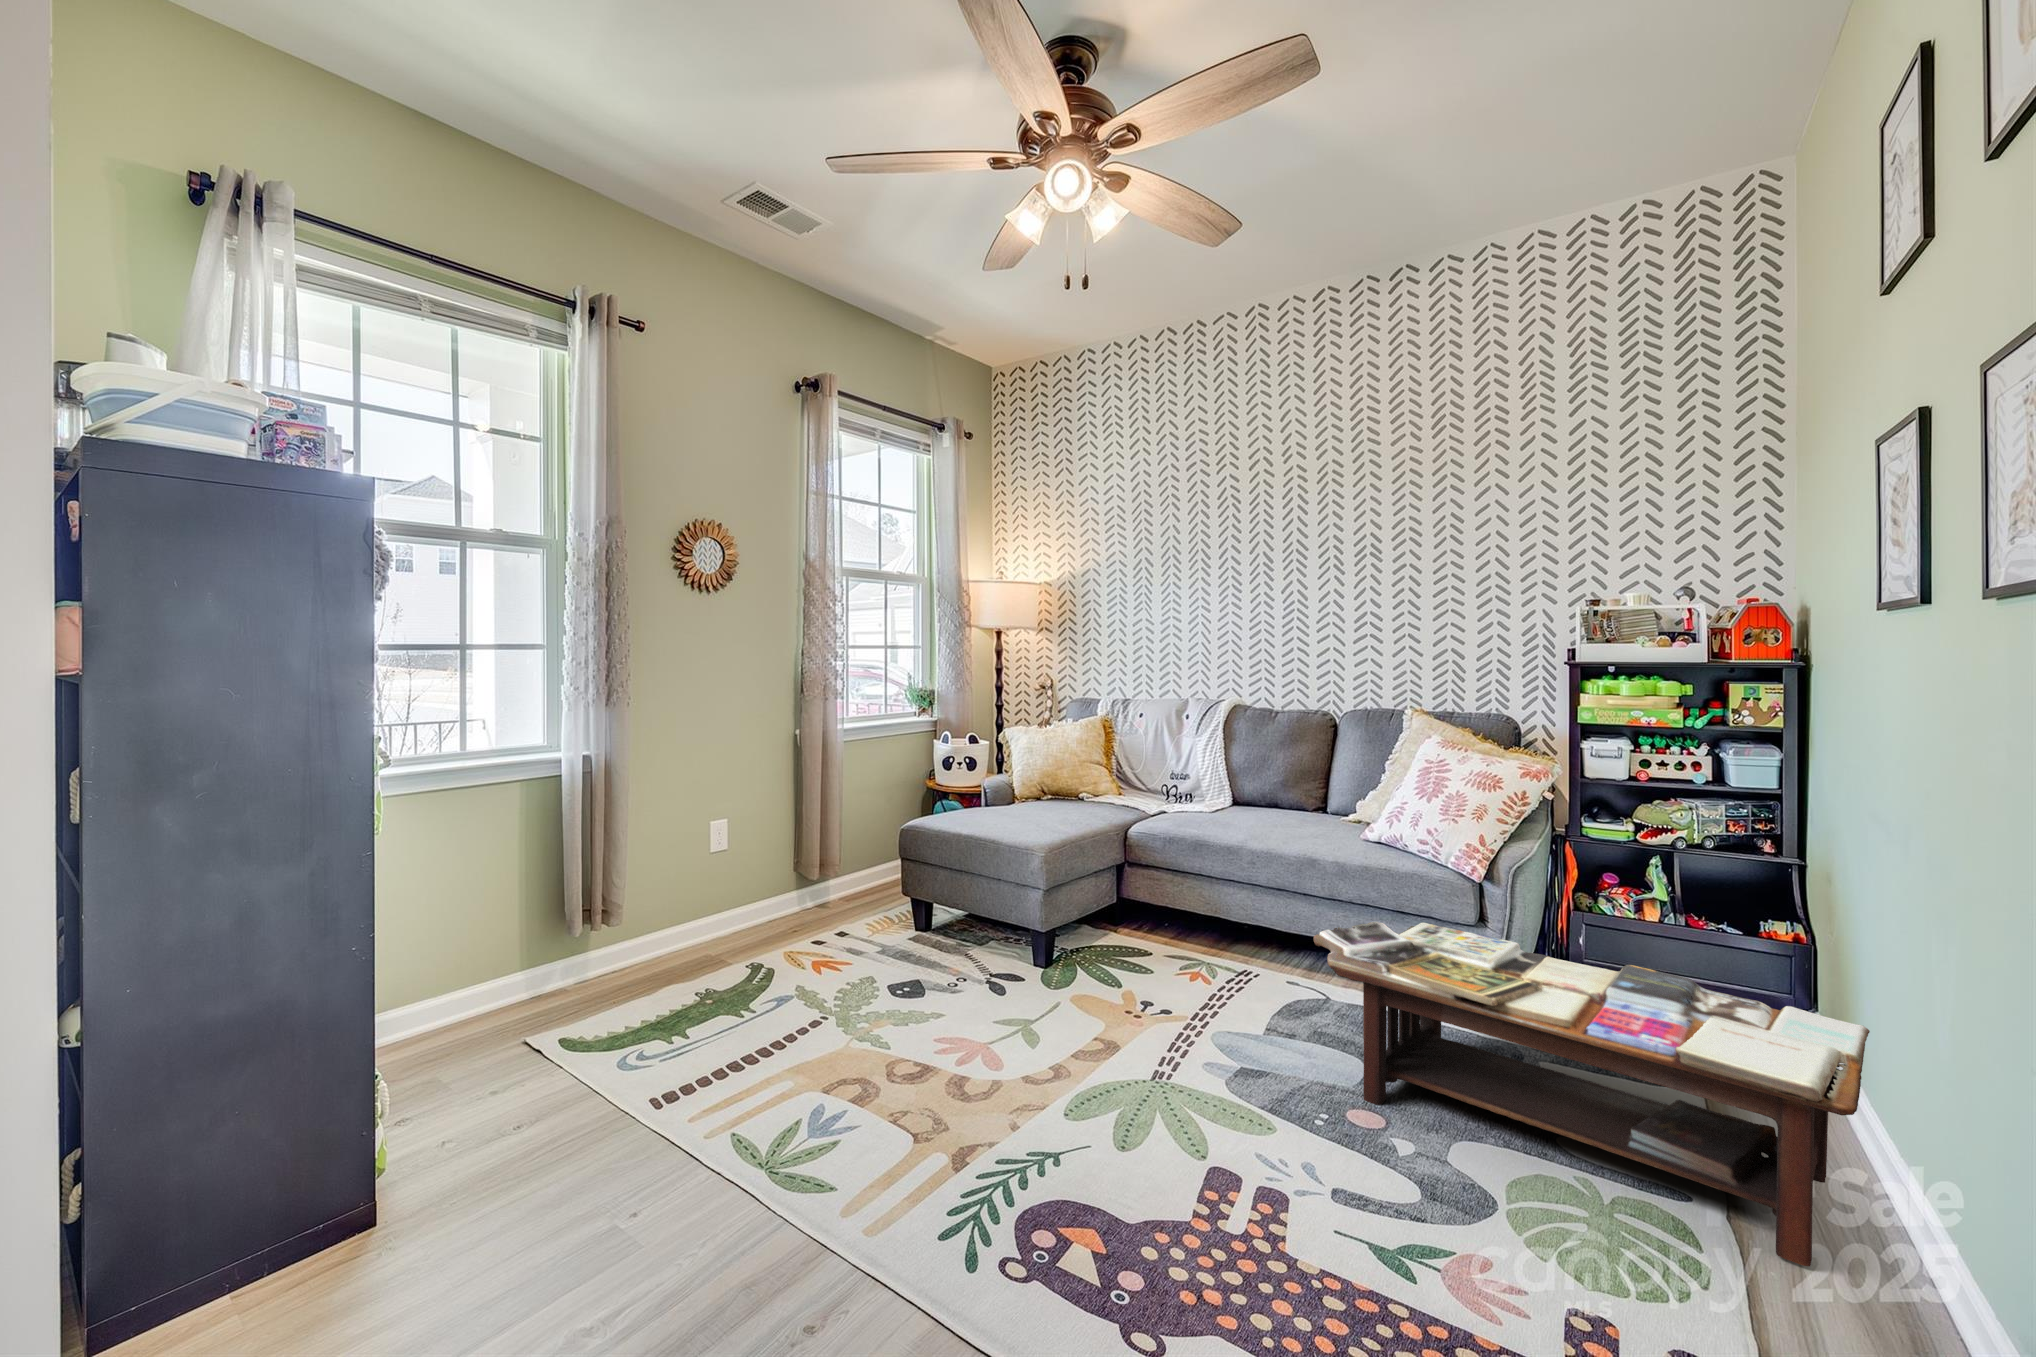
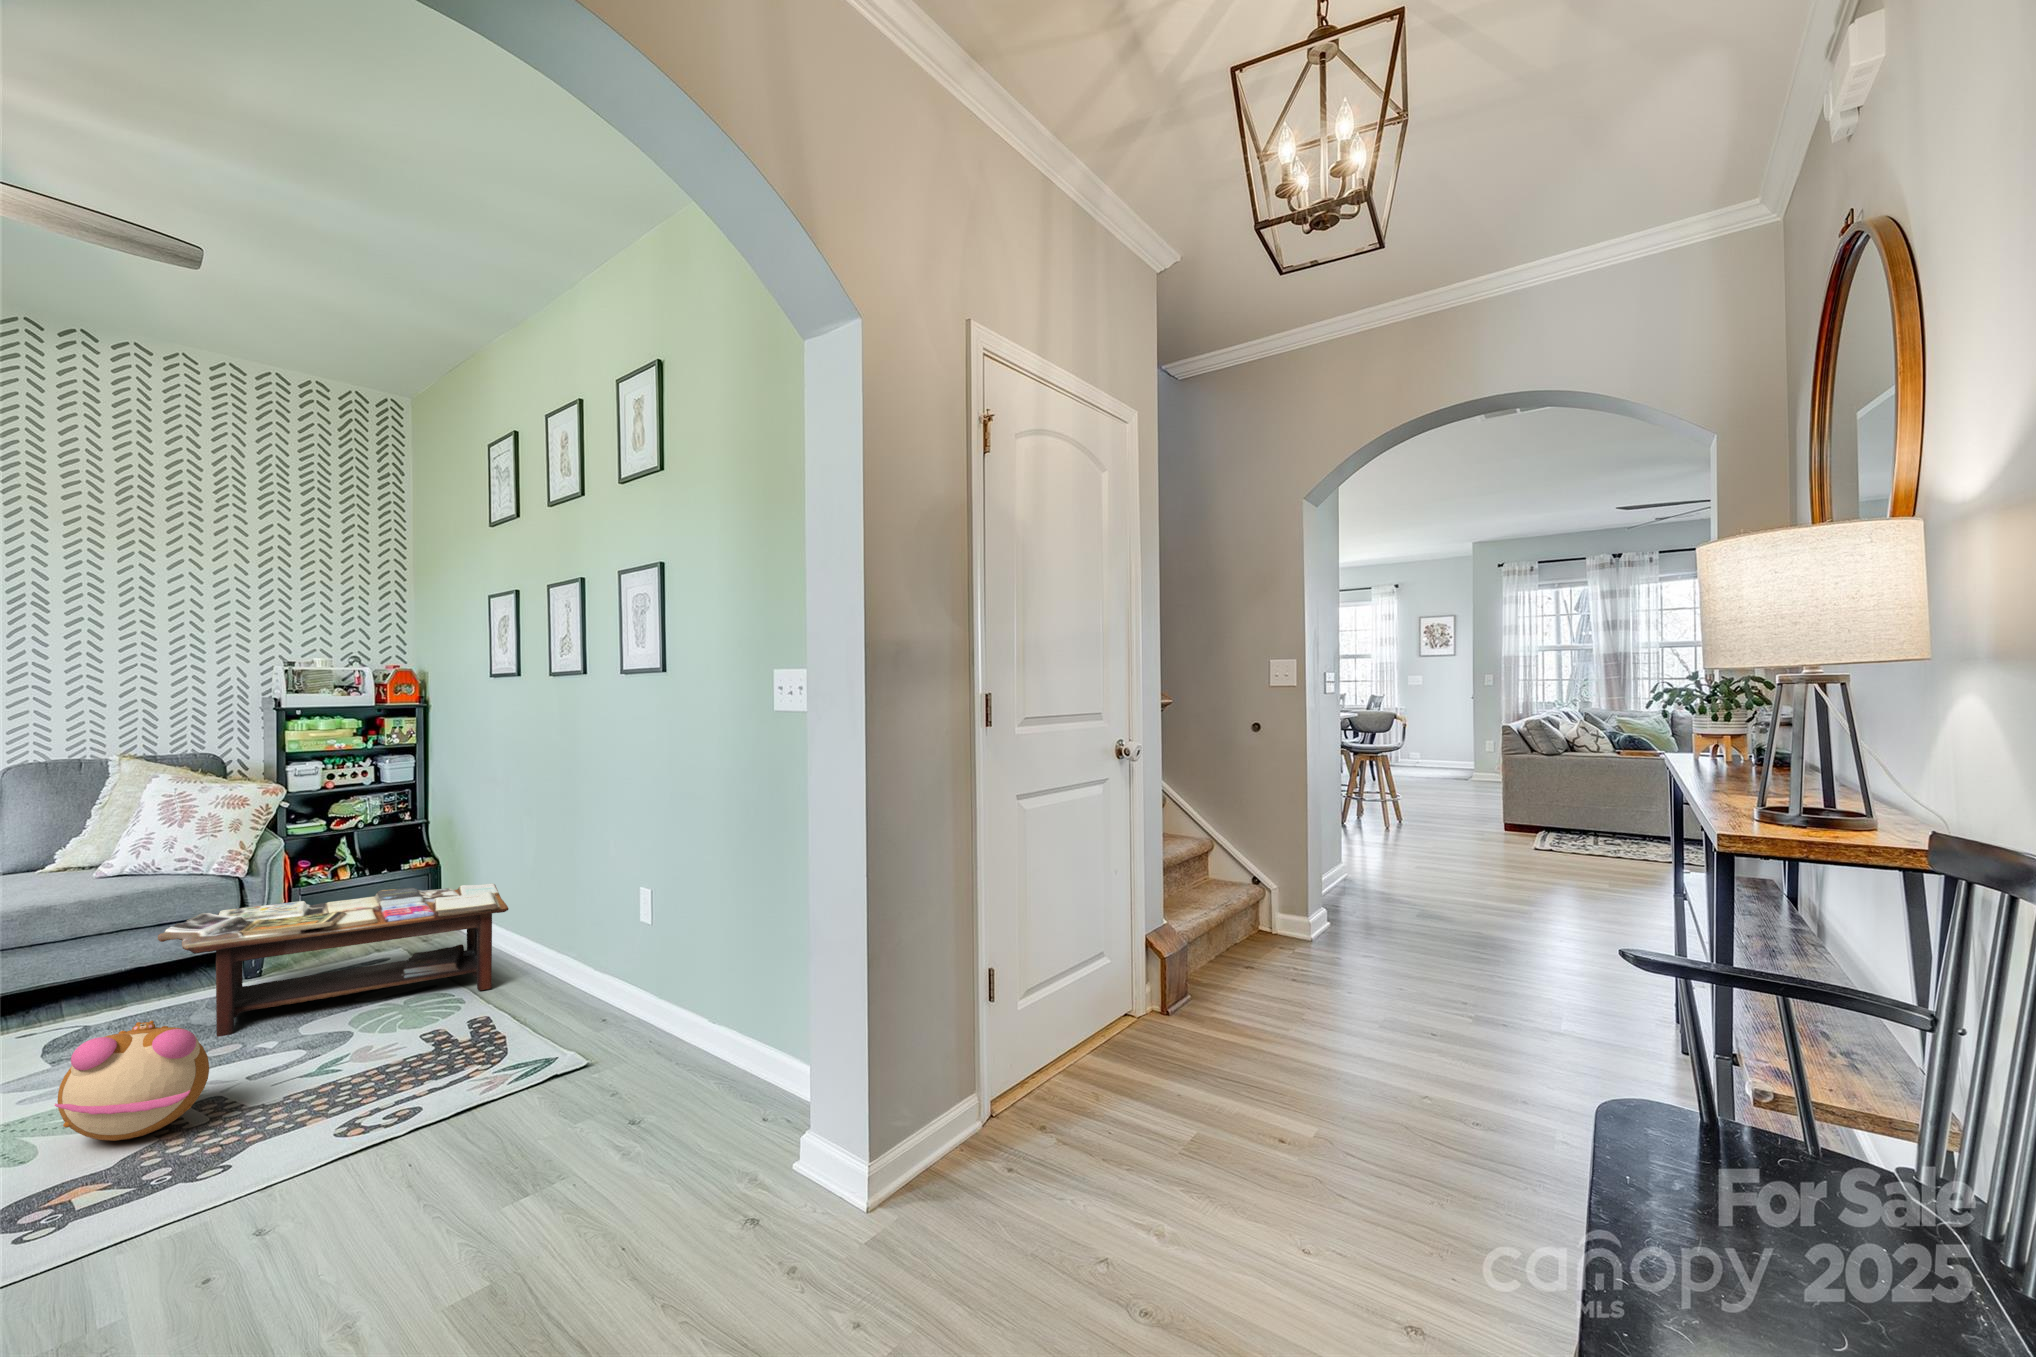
plush toy: none [1058,1060,1225,1225] -> present [55,1021,209,1141]

